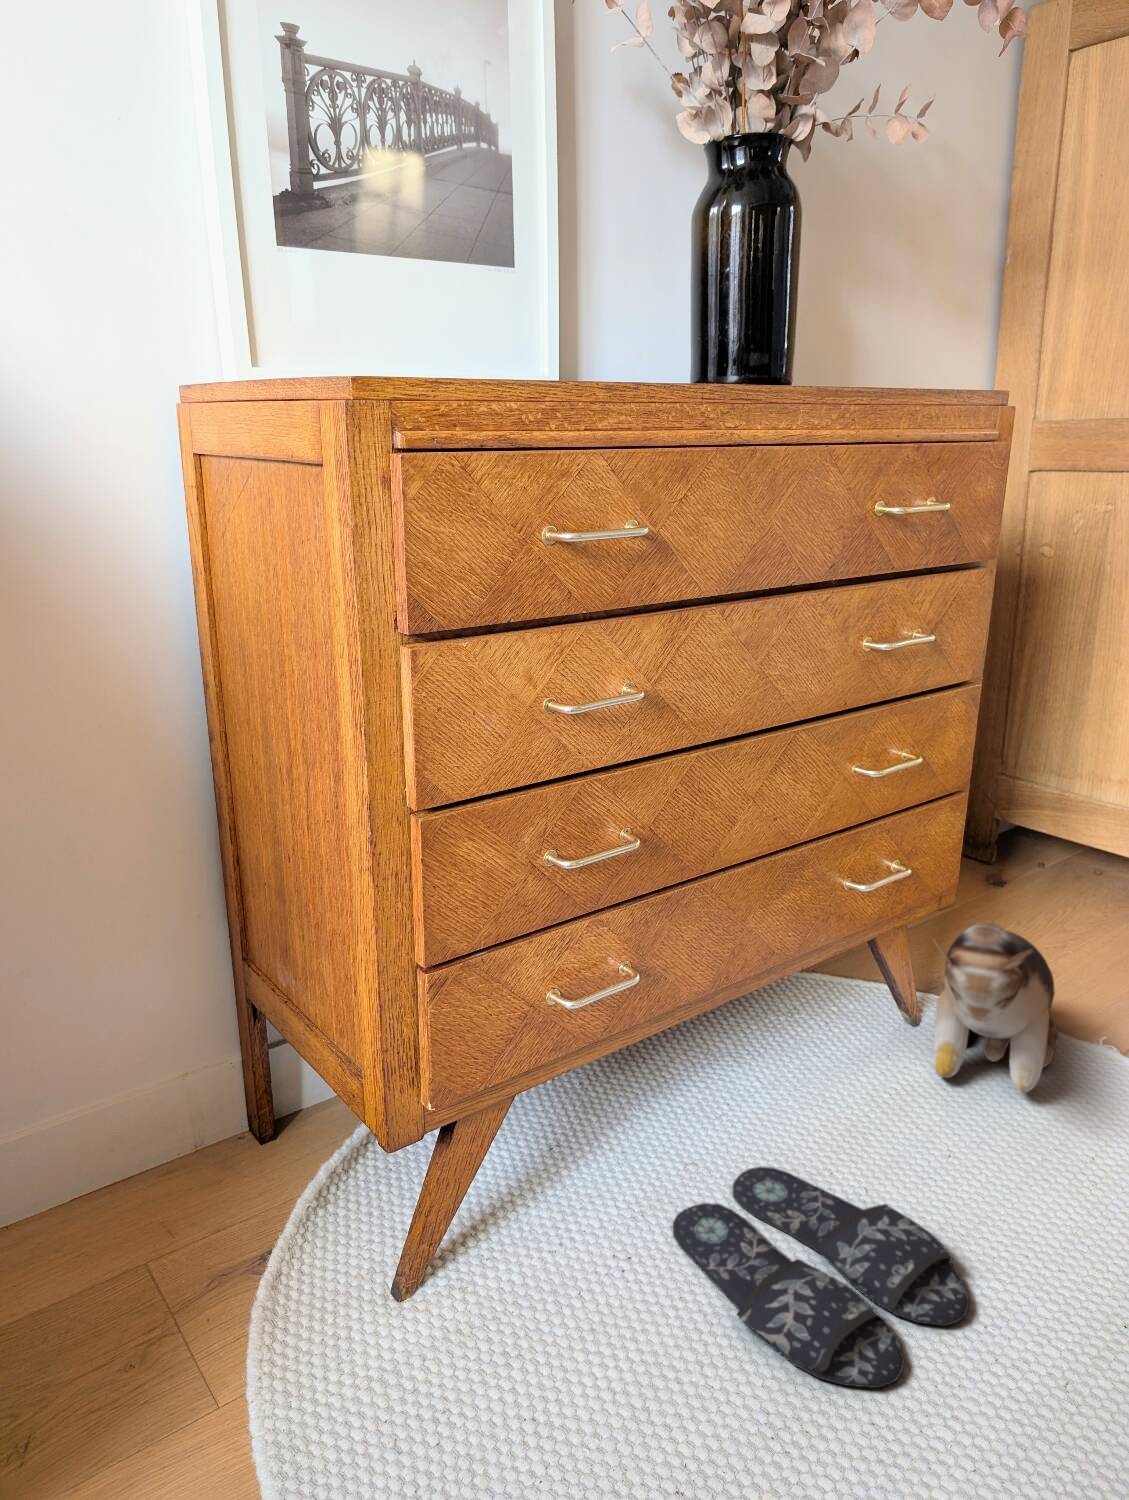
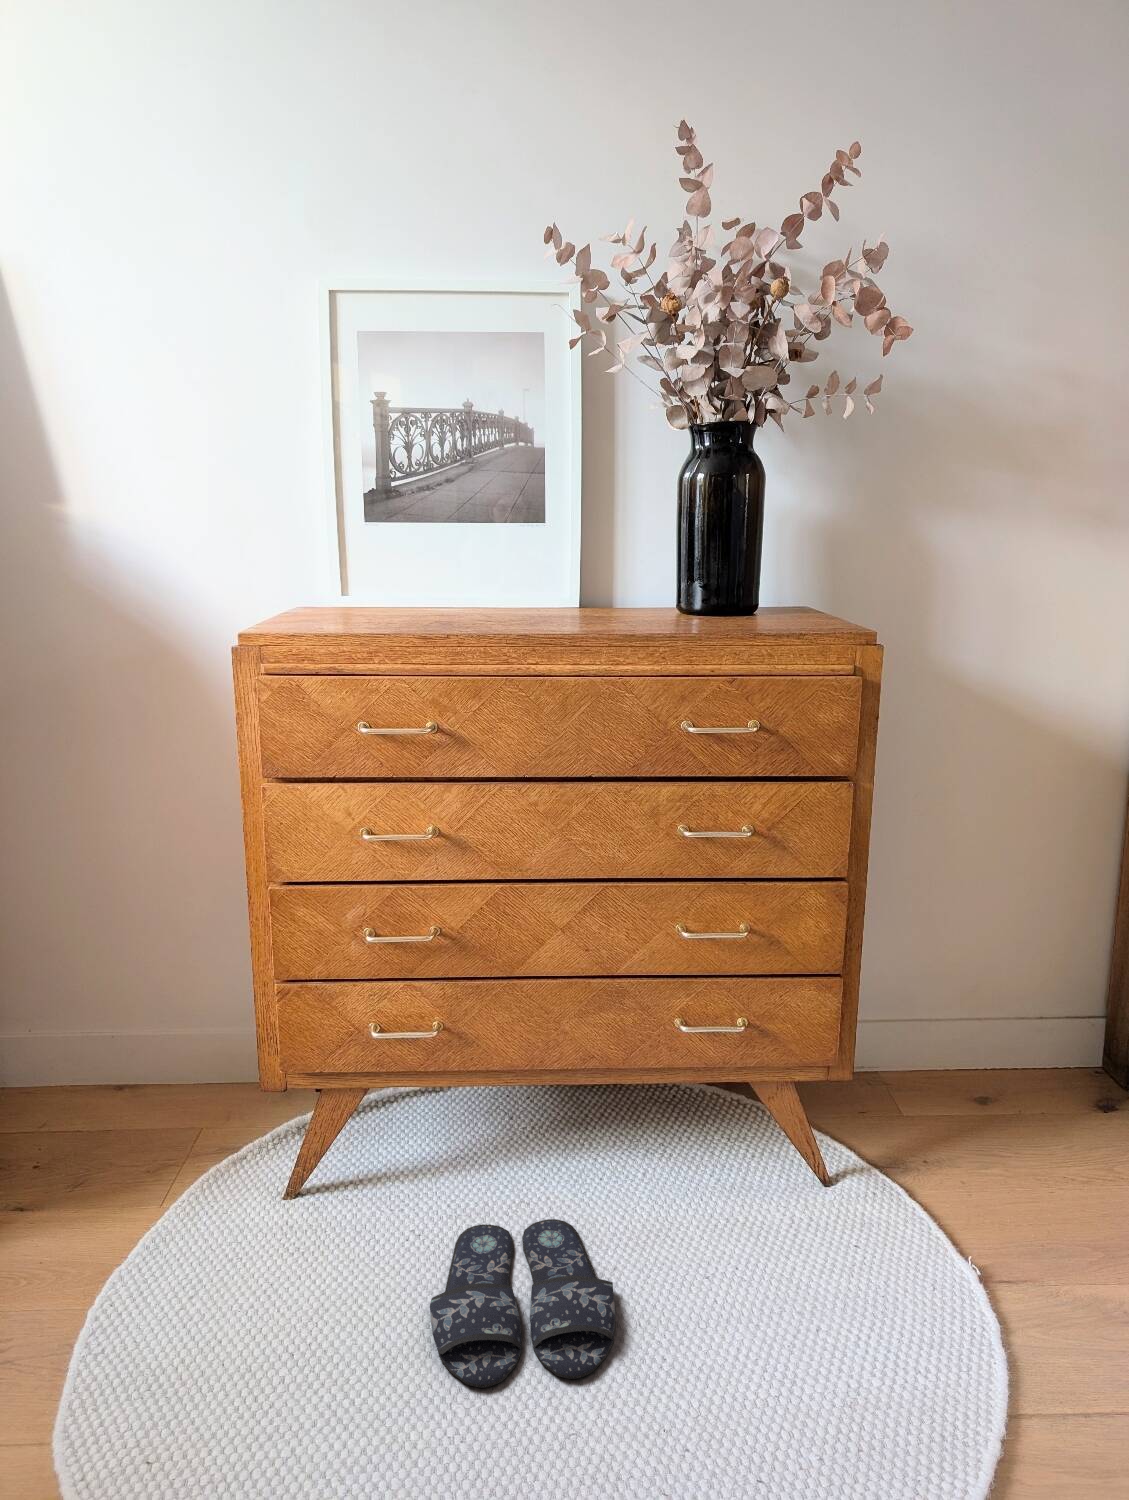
plush toy: present [933,920,1059,1093] -> none [729,1086,964,1260]

